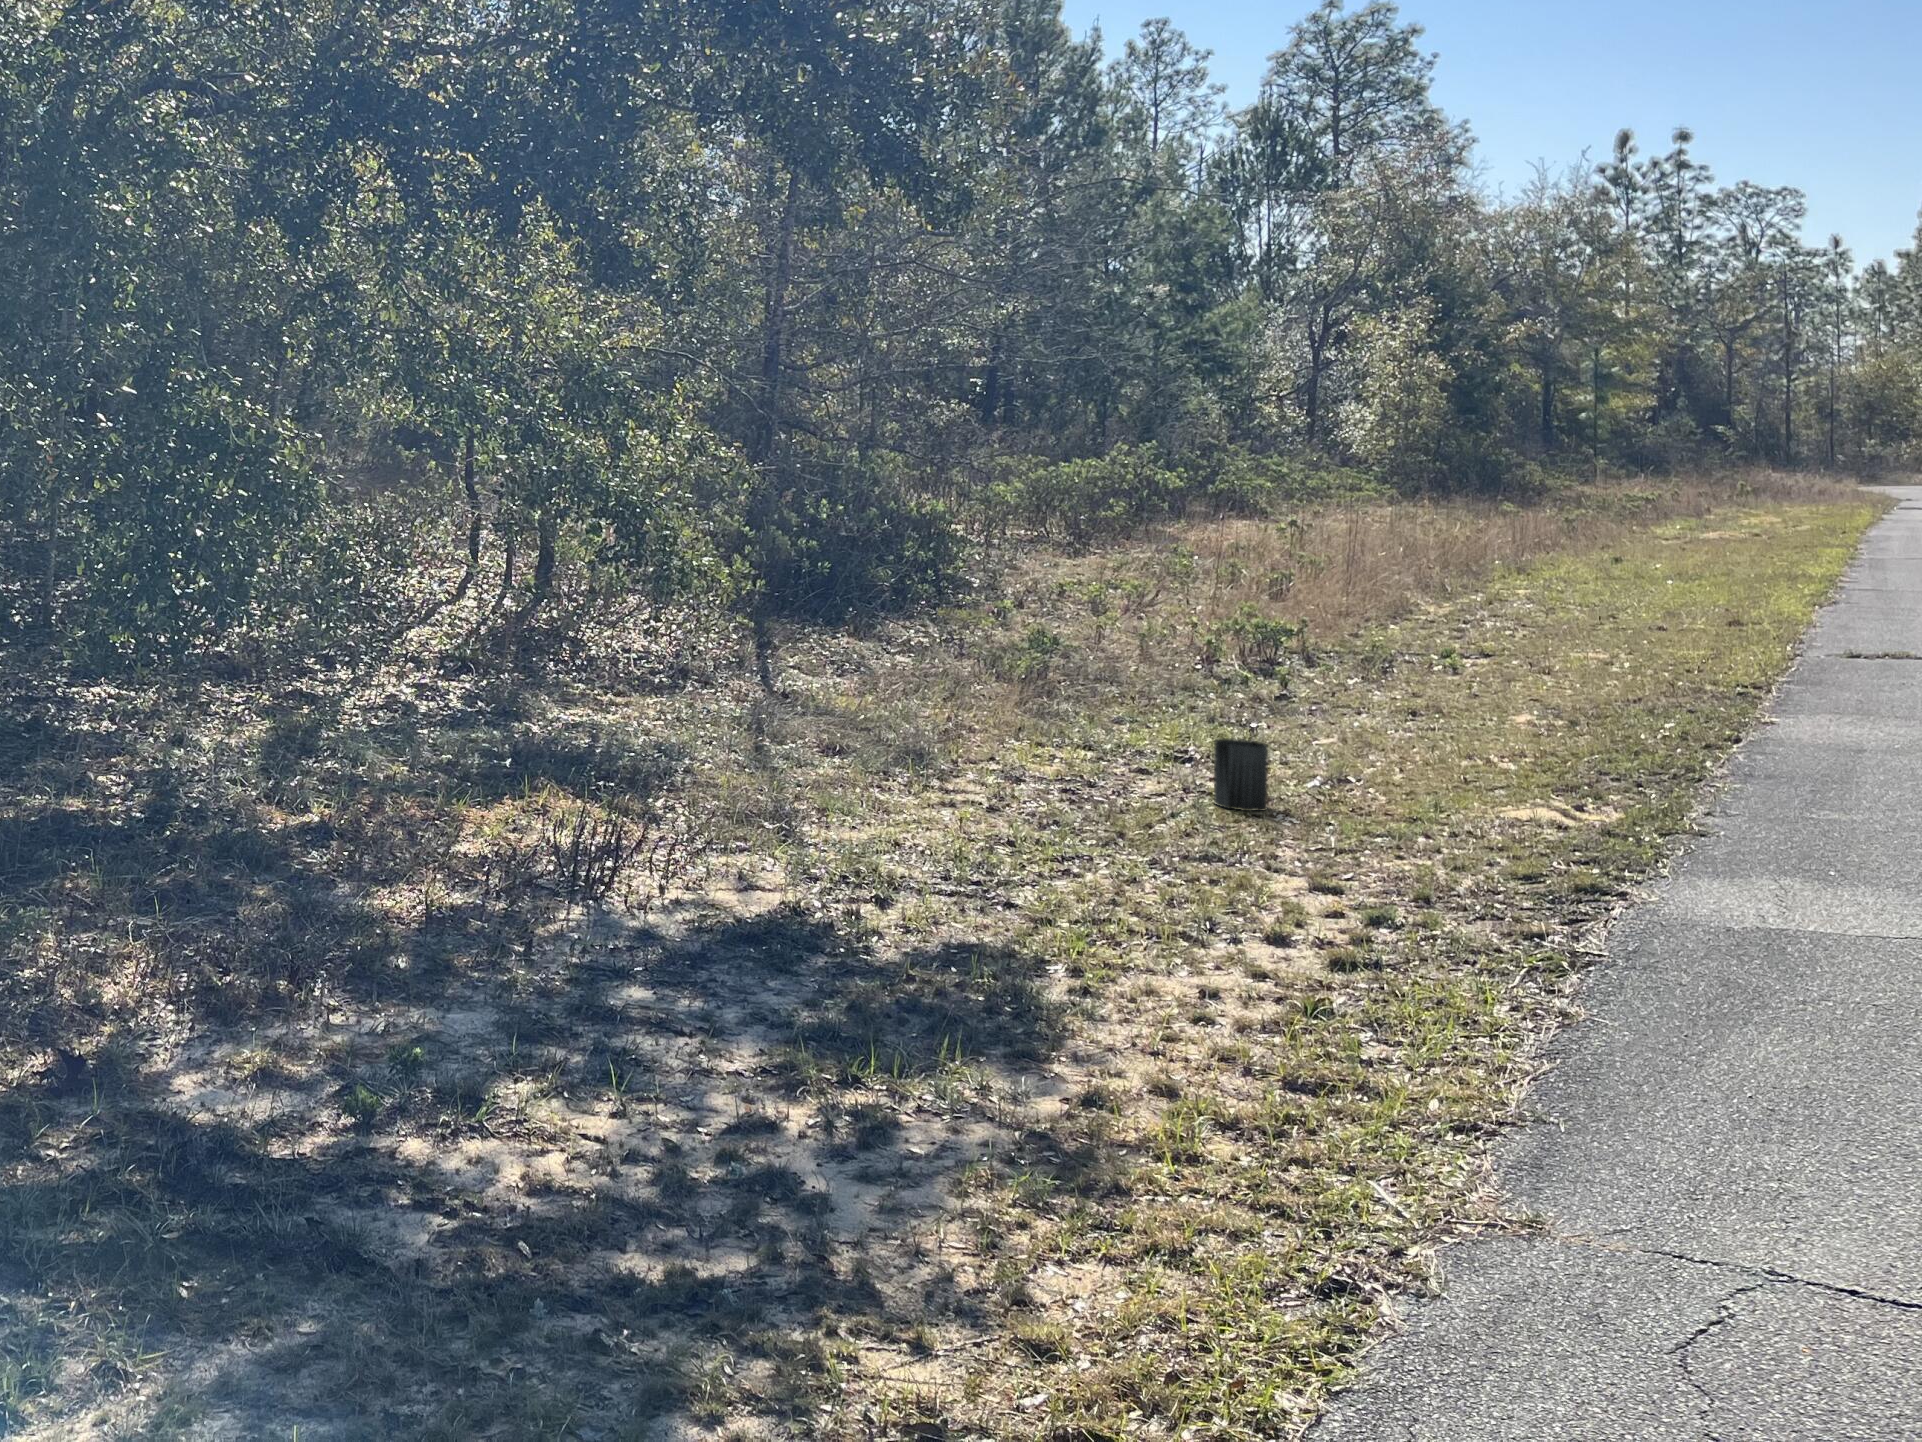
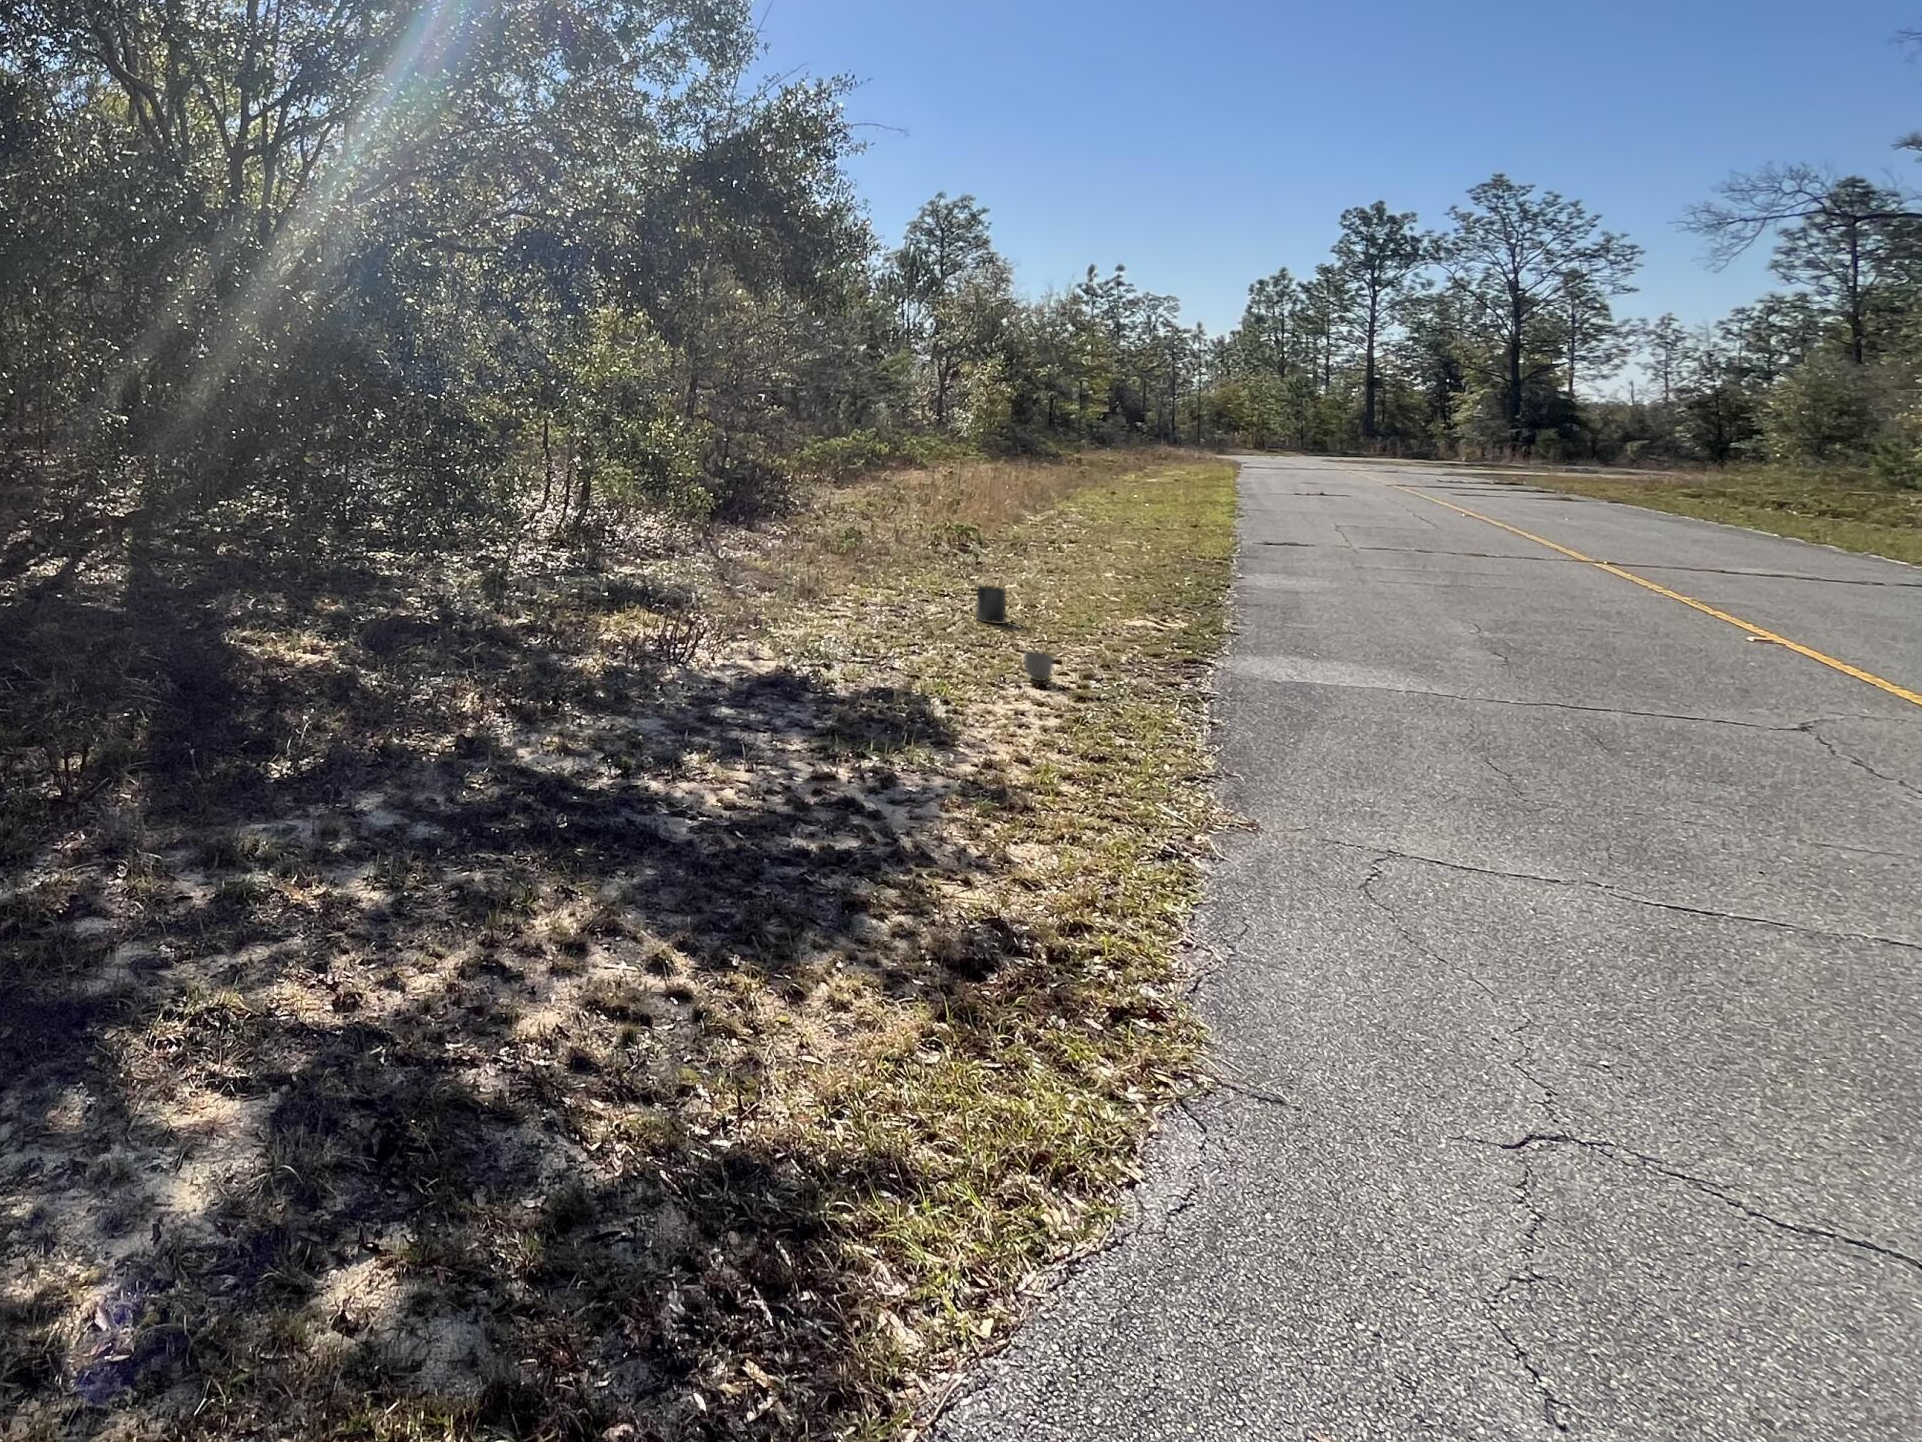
planter: none [1243,866,1297,924] -> present [1024,652,1053,681]

